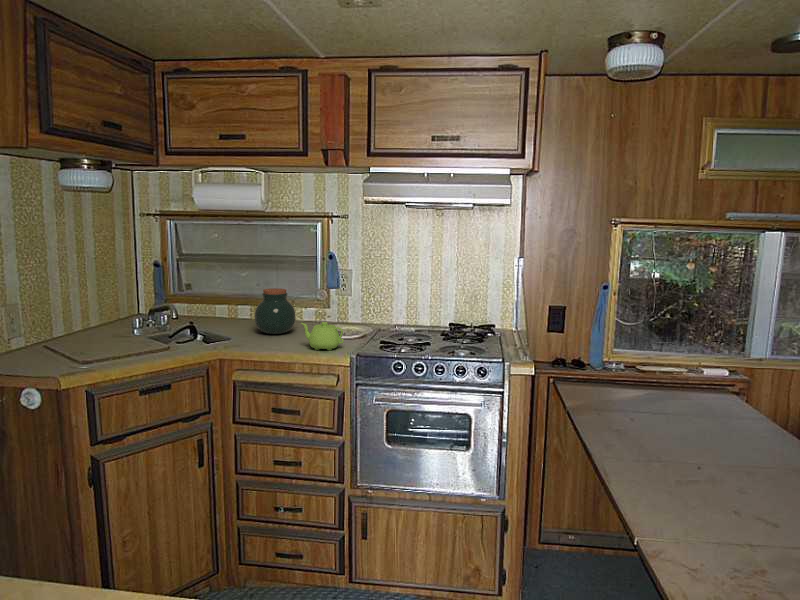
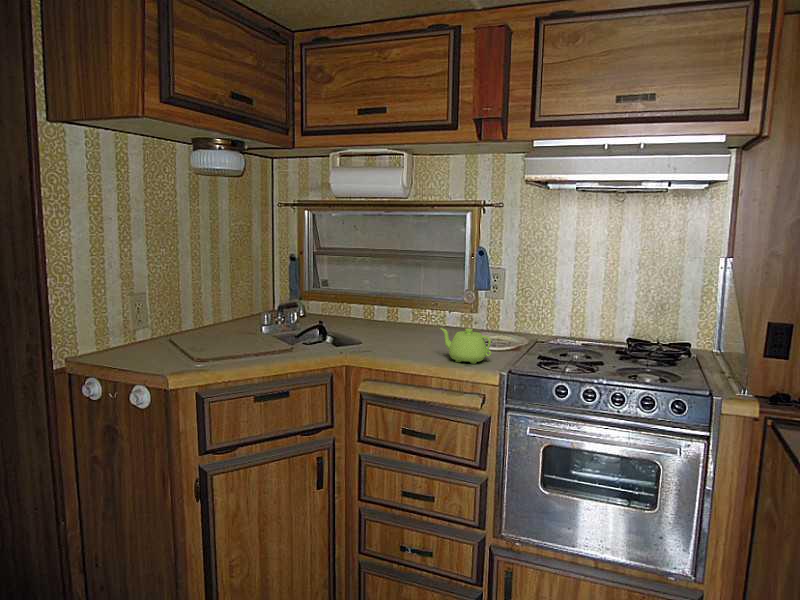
jar: present [255,288,295,334] -> none [389,287,435,340]

